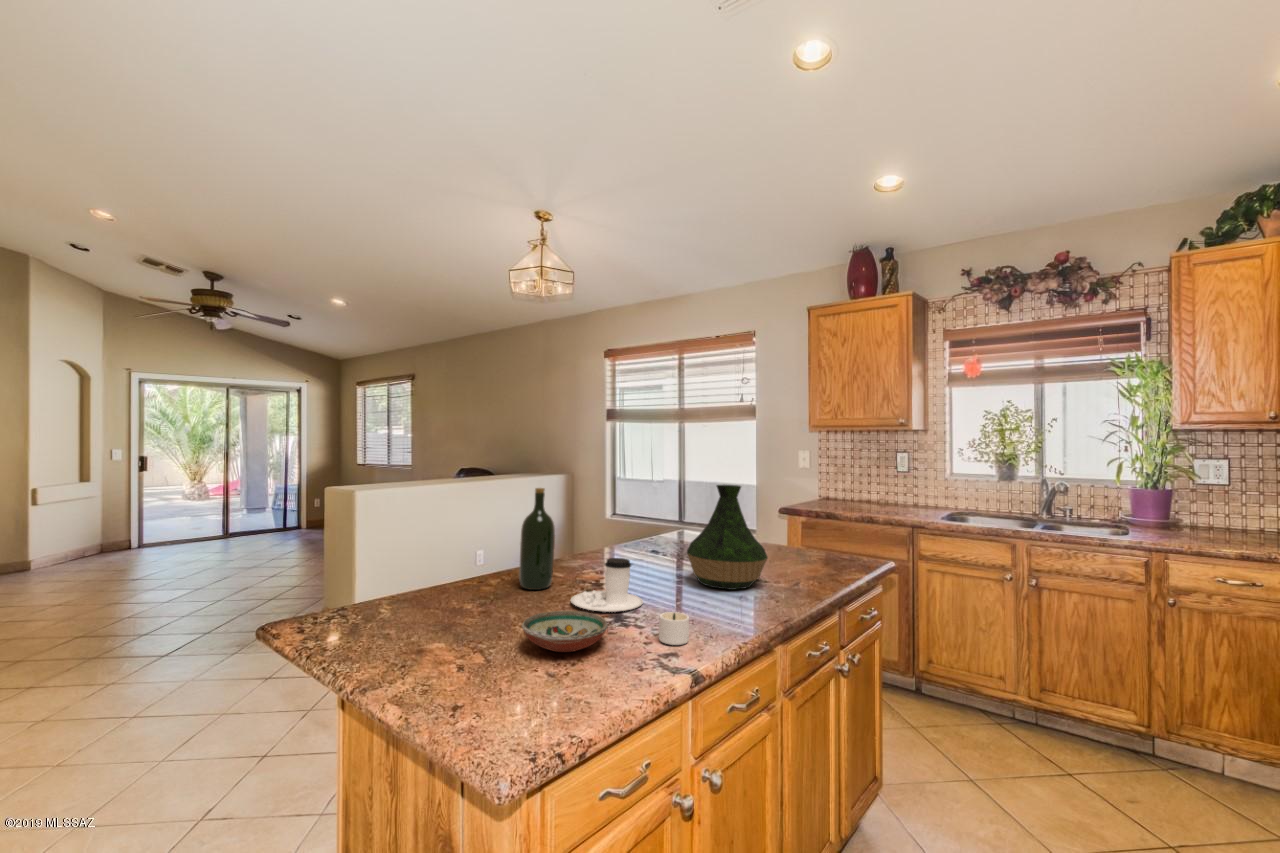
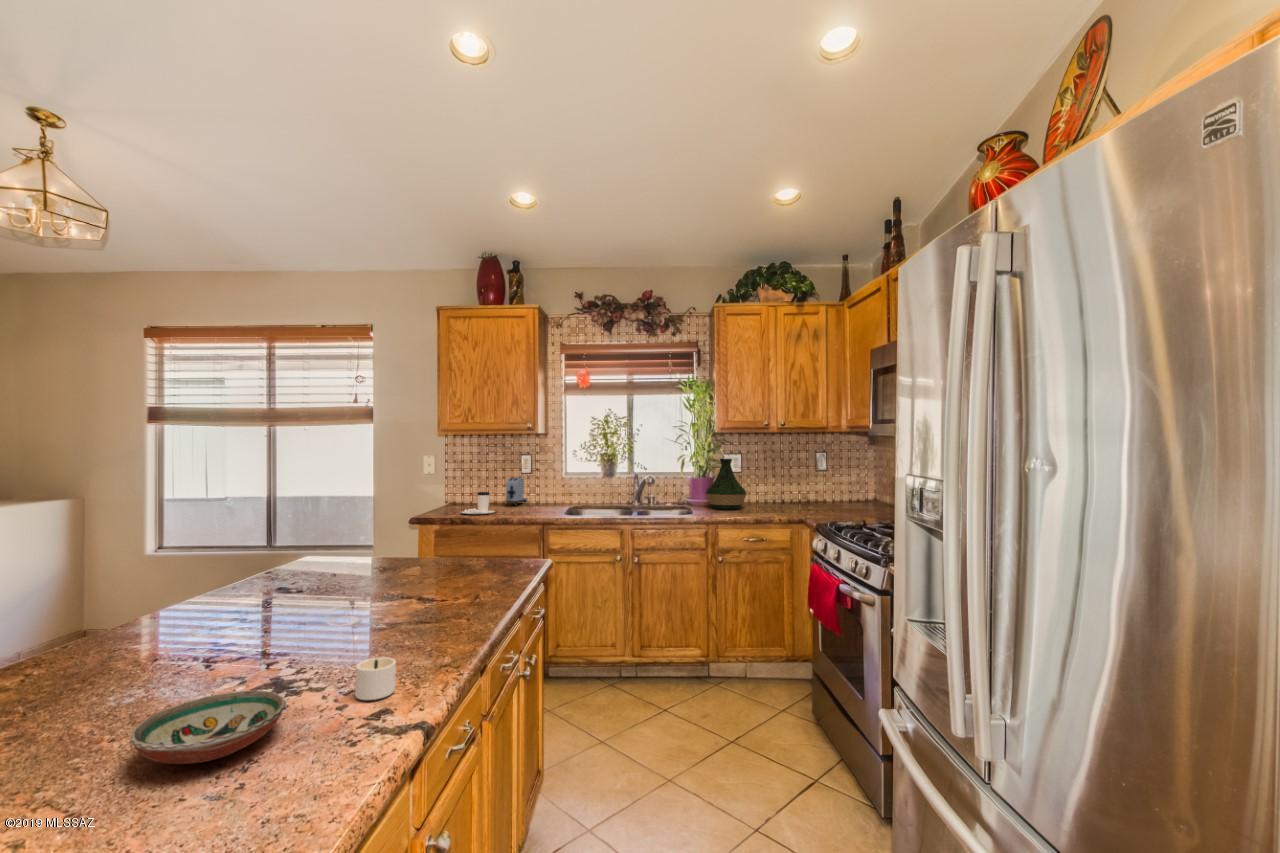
toaster: none [877,476,904,505] -> present [506,478,527,505]
vase: present [687,485,768,590] -> present [706,459,746,509]
wine bottle: present [519,488,555,590] -> none [63,524,137,685]
coffee cup: present [571,558,643,612] -> present [461,492,495,514]

